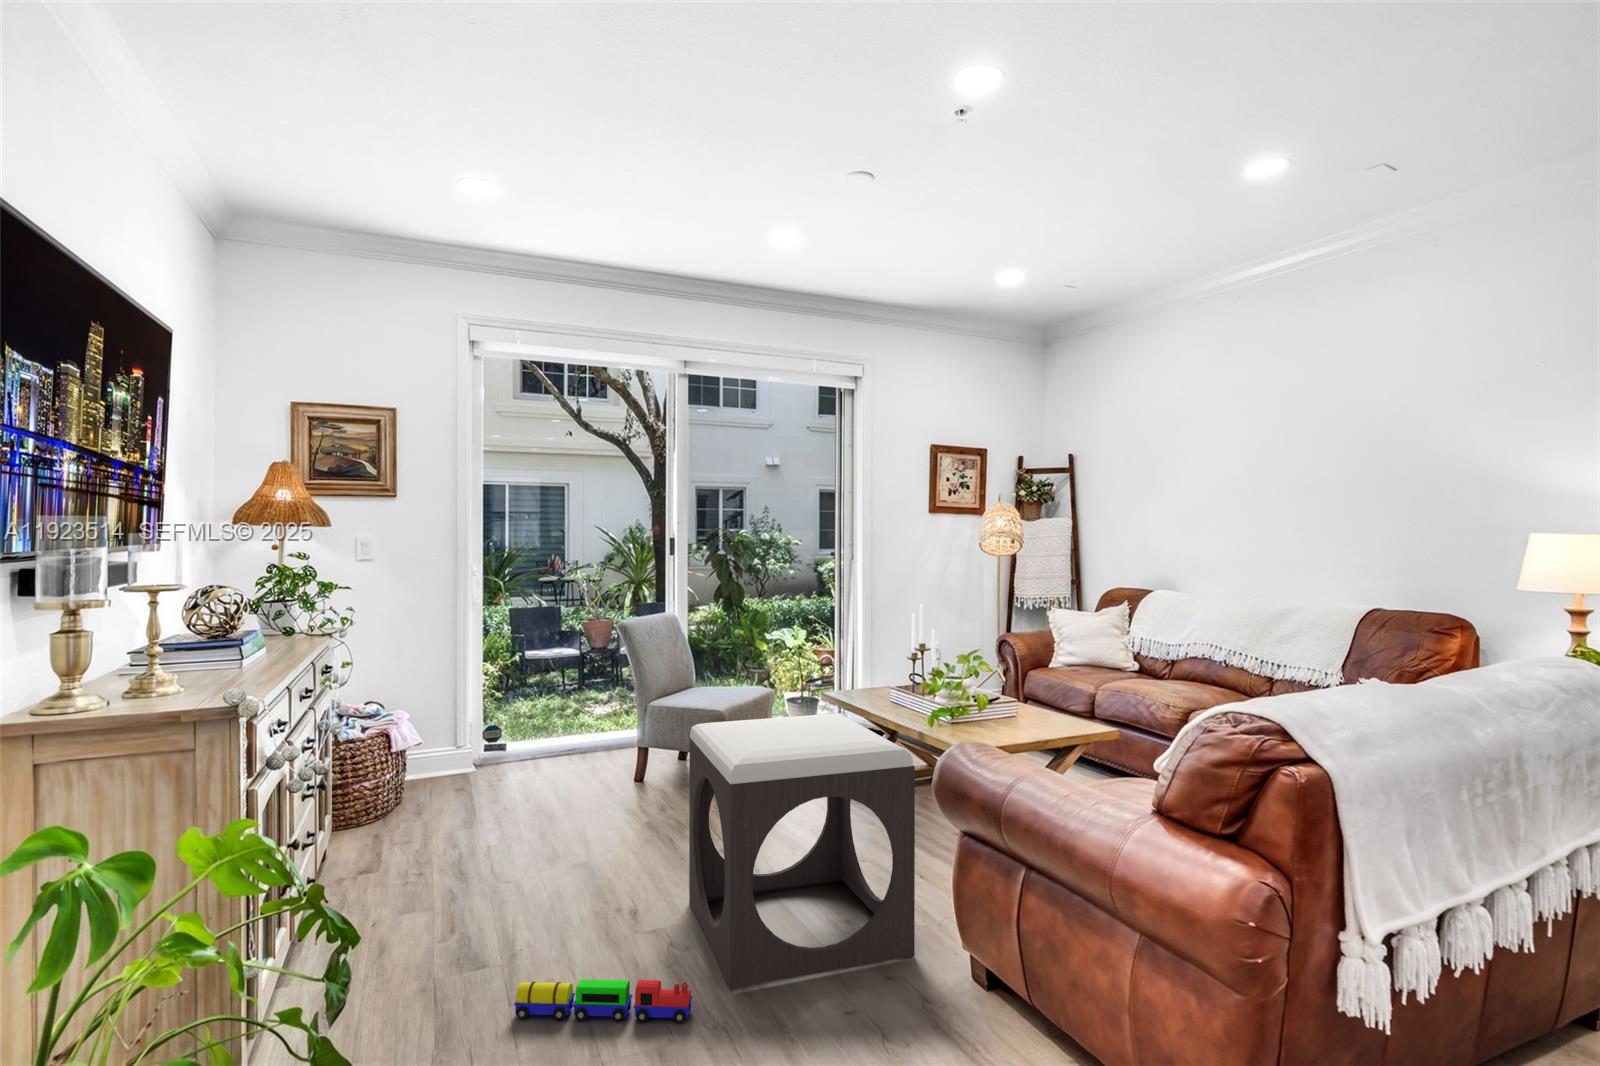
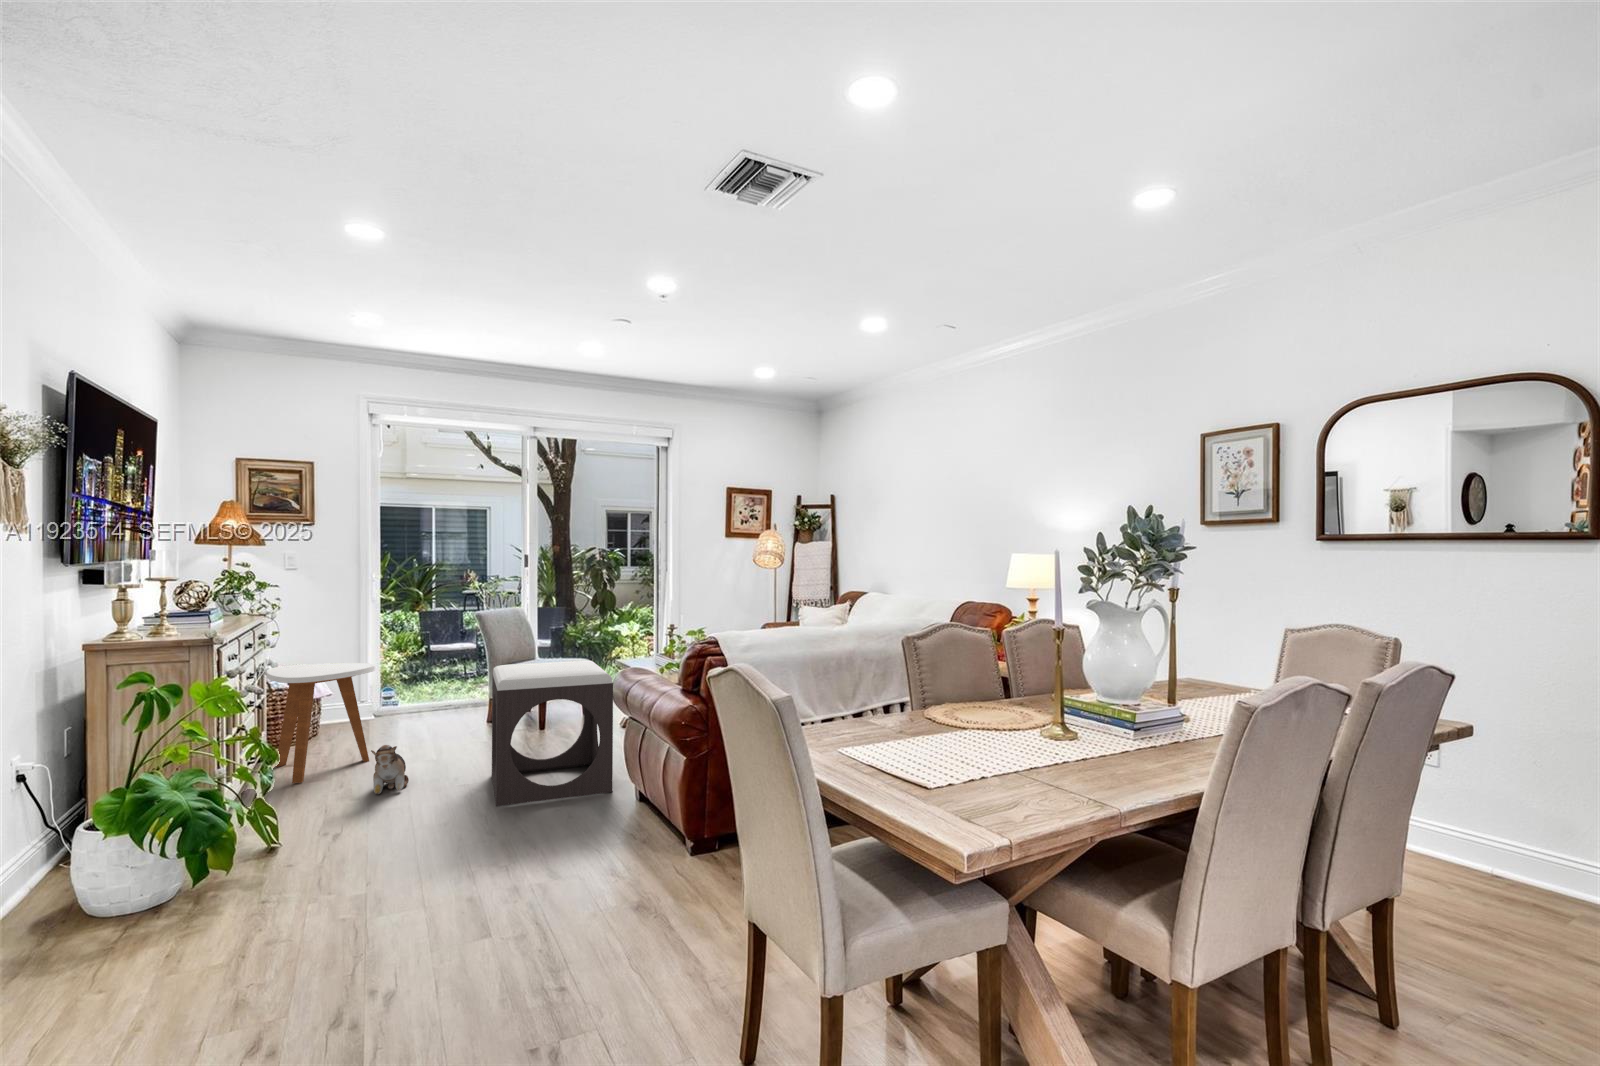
side table: none [336,707,496,912] -> present [267,663,375,783]
plush toy: none [509,863,562,946] -> present [371,745,409,794]
toy train: present [514,979,692,1023] -> none [367,798,471,820]

